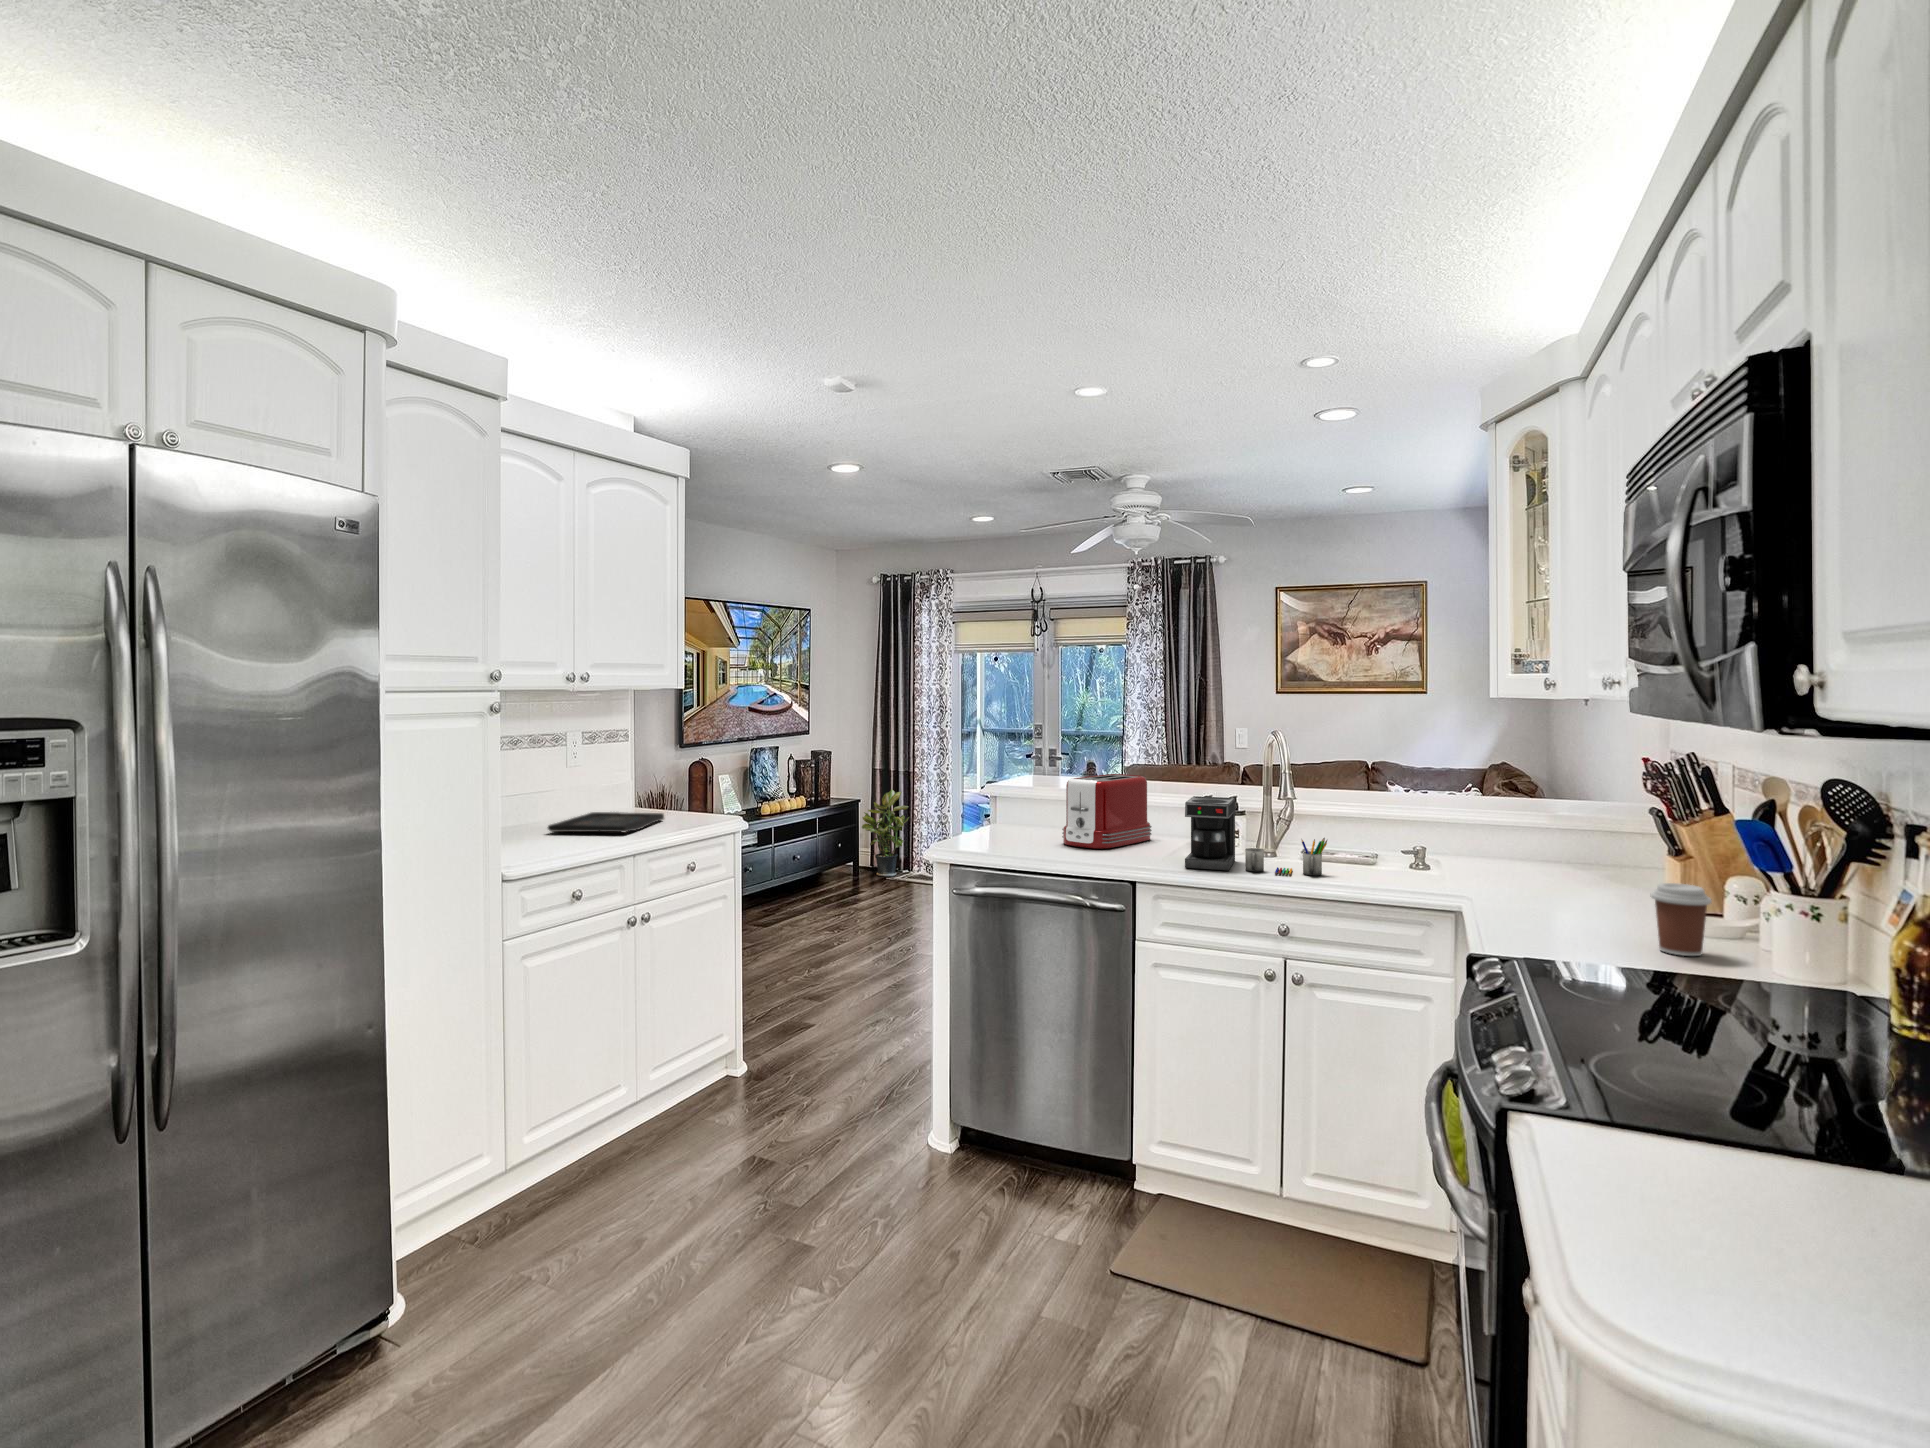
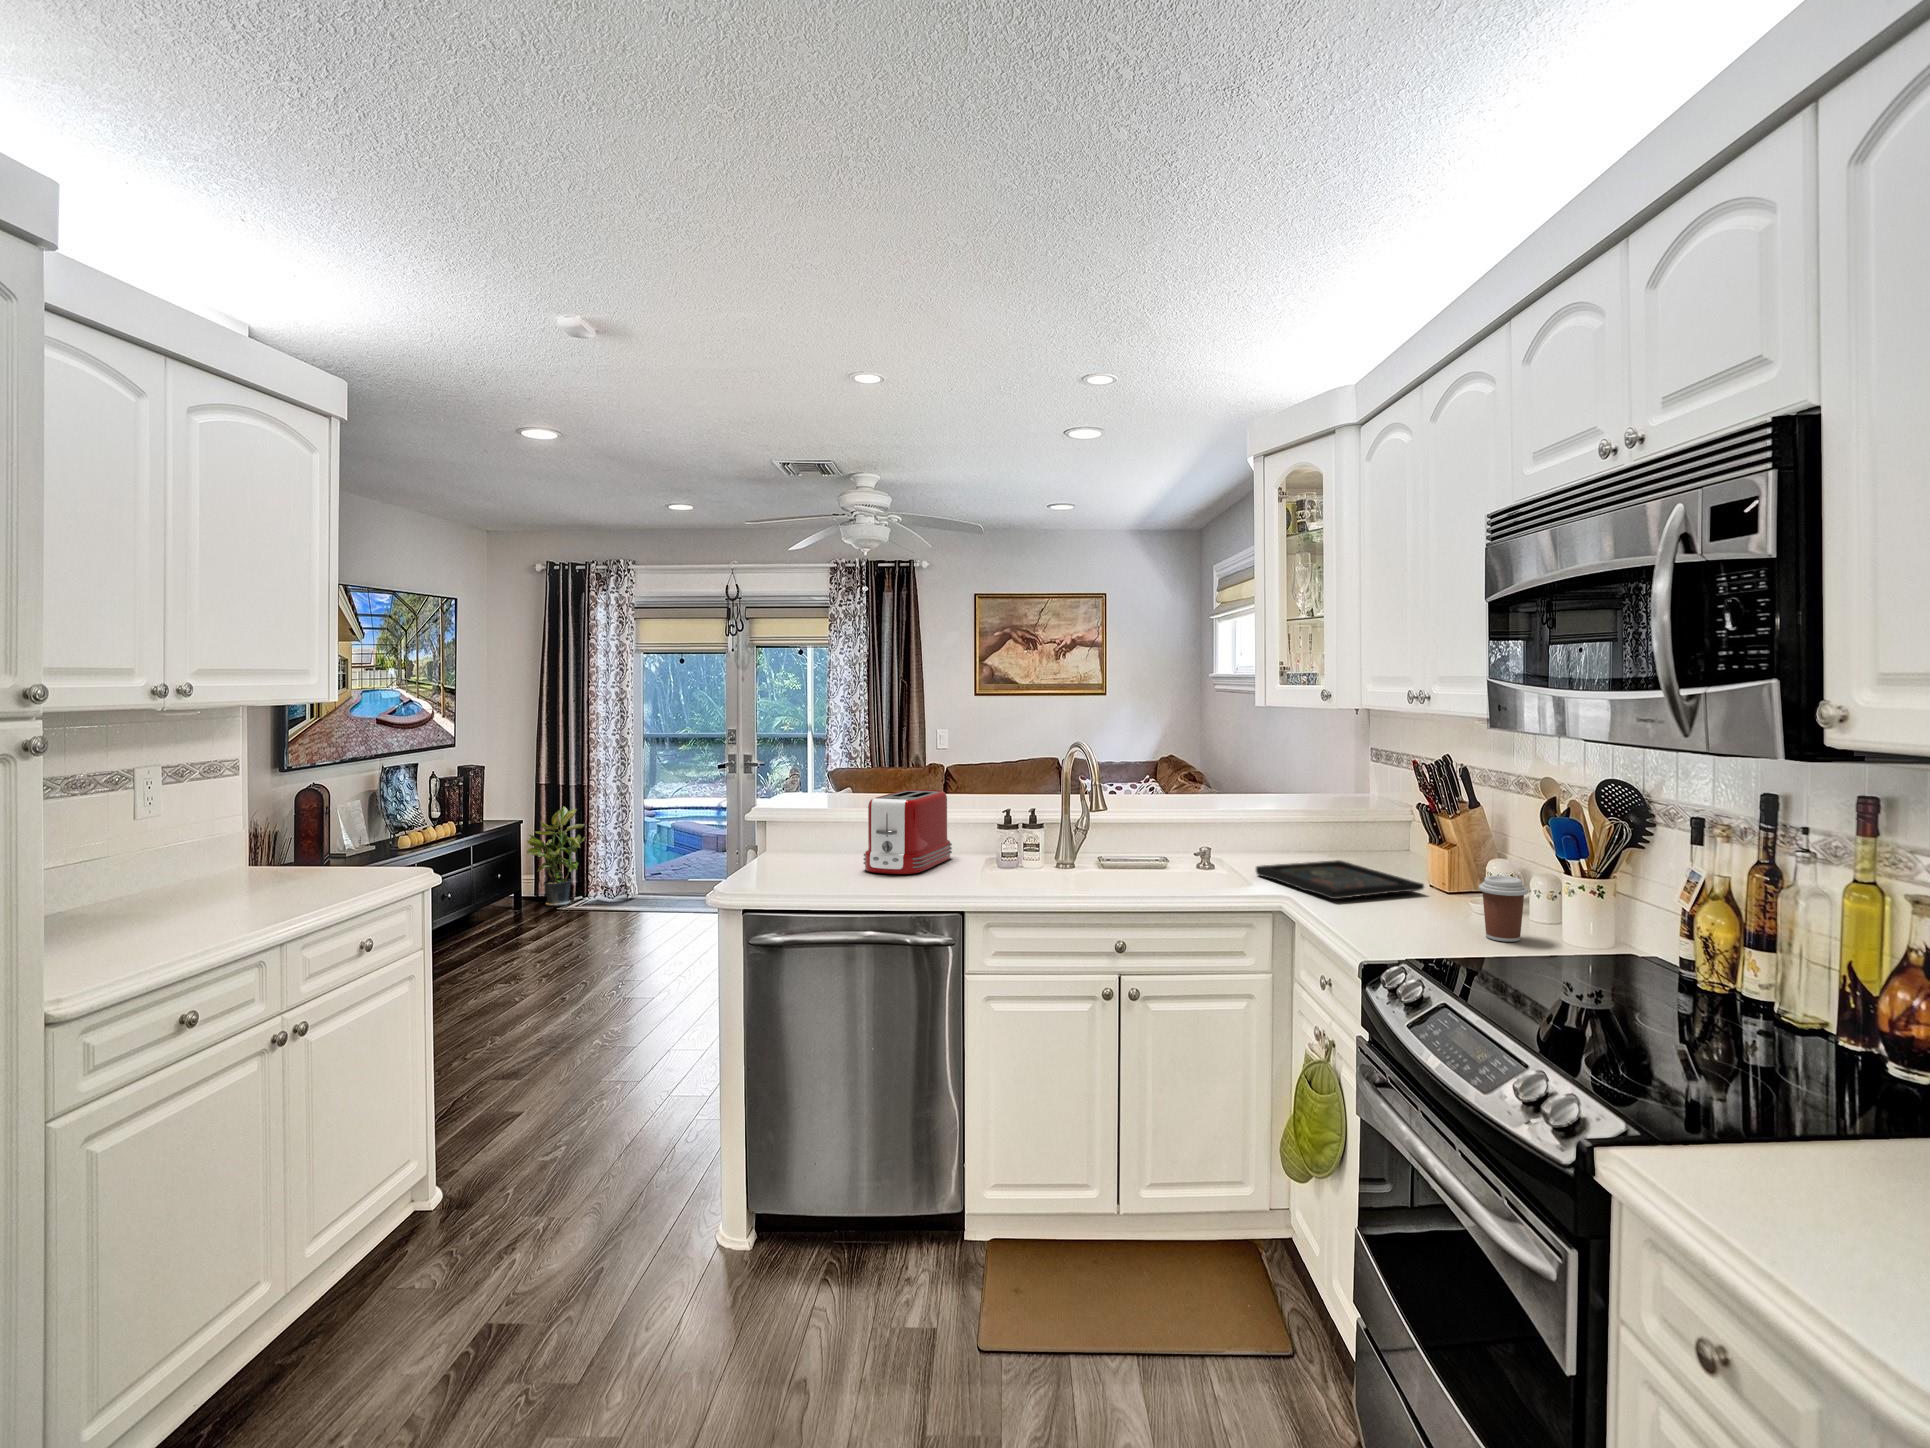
coffee maker: present [1185,796,1327,876] -> none [1013,811,1153,890]
tray: present [548,812,664,832] -> present [1256,860,1424,899]

